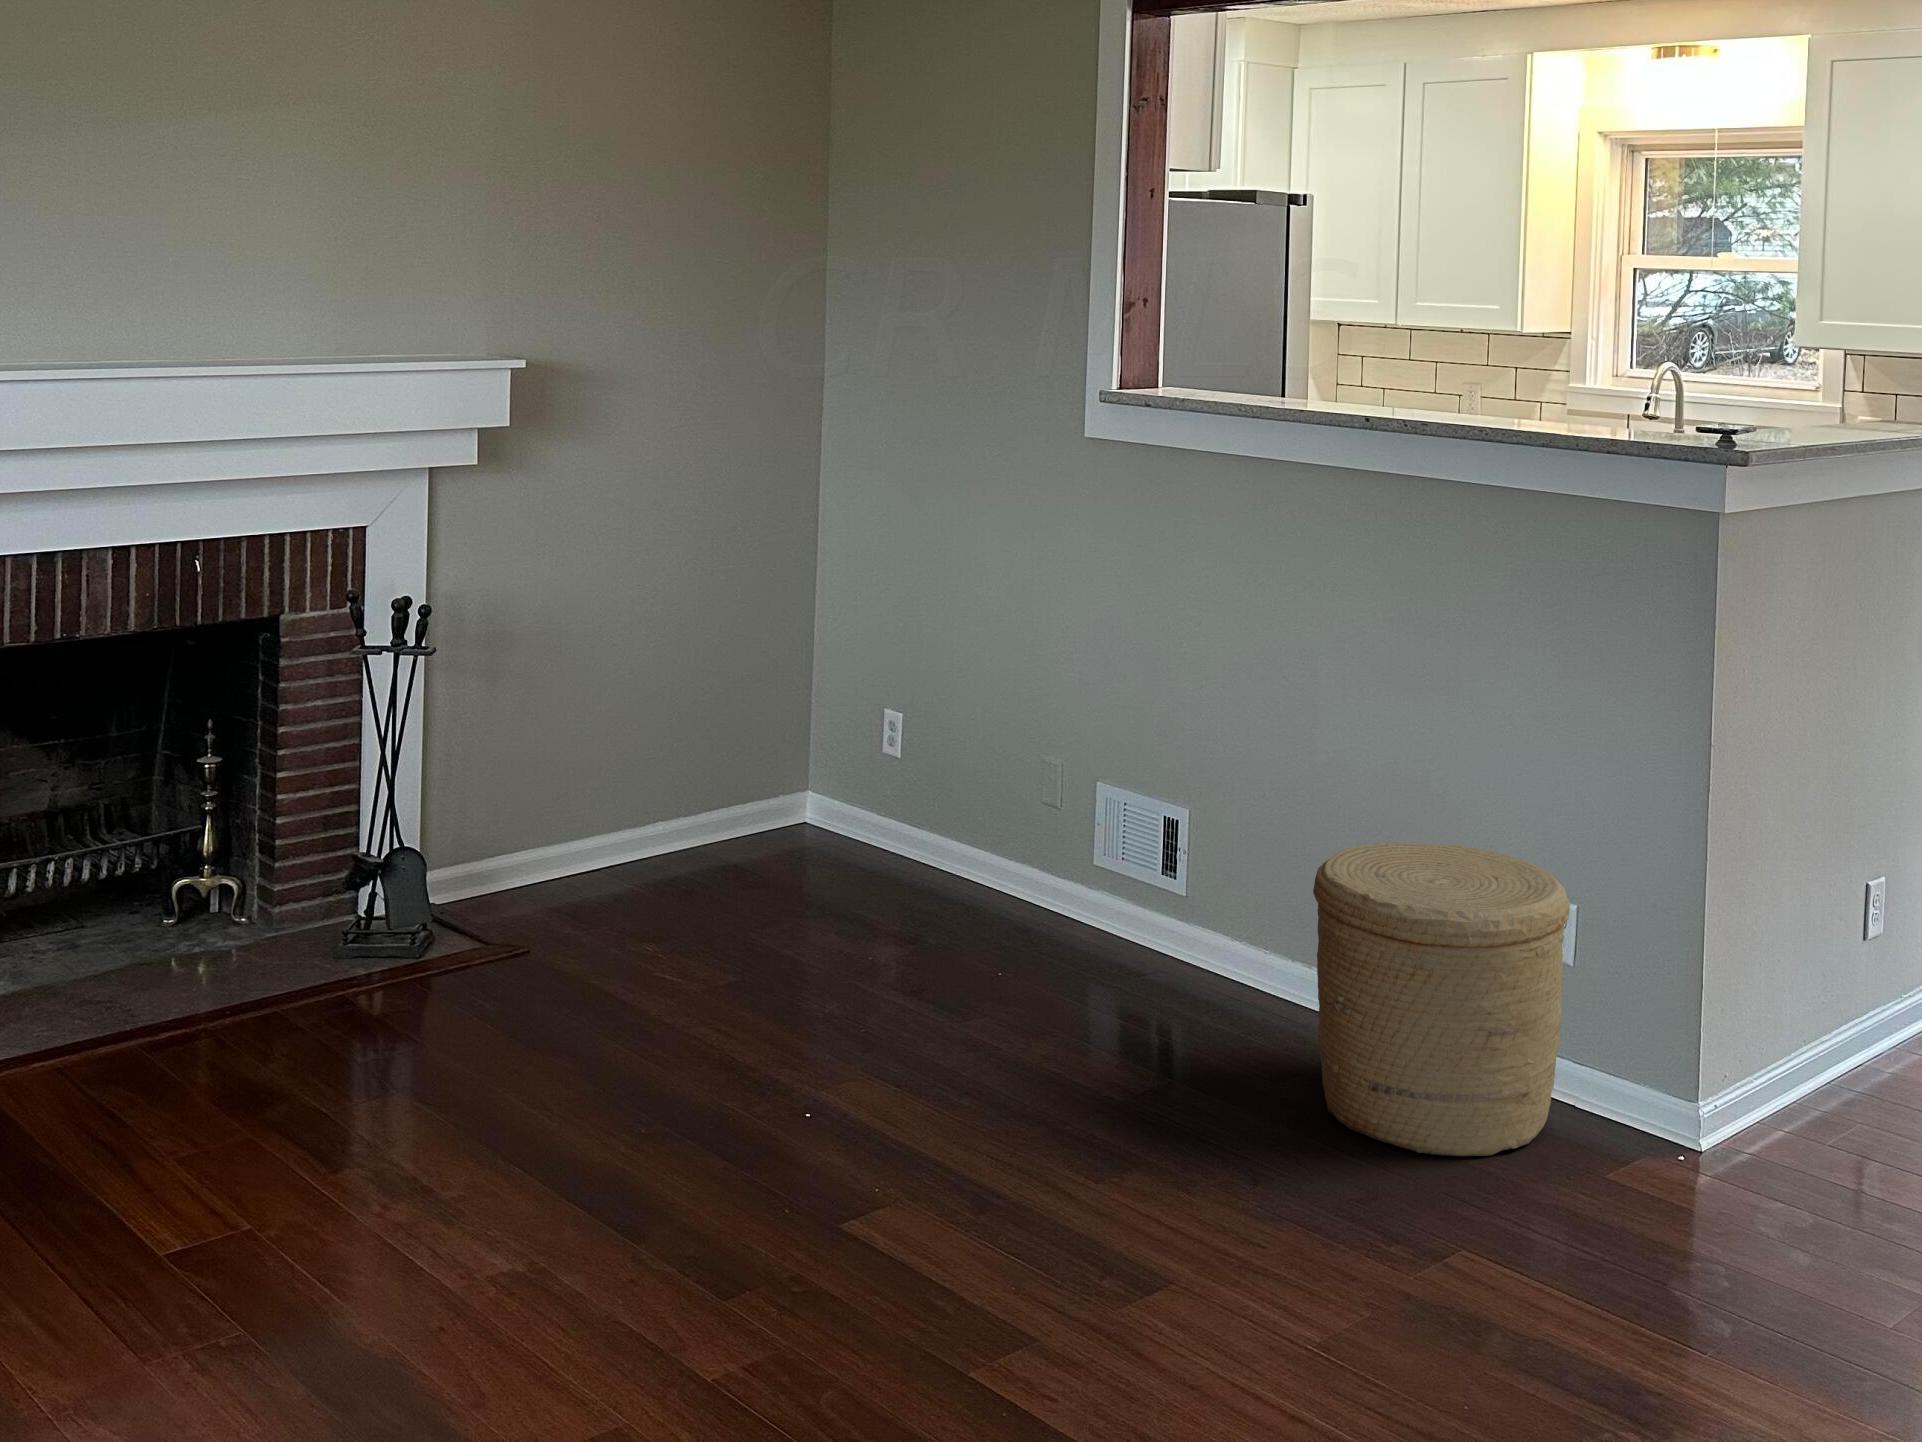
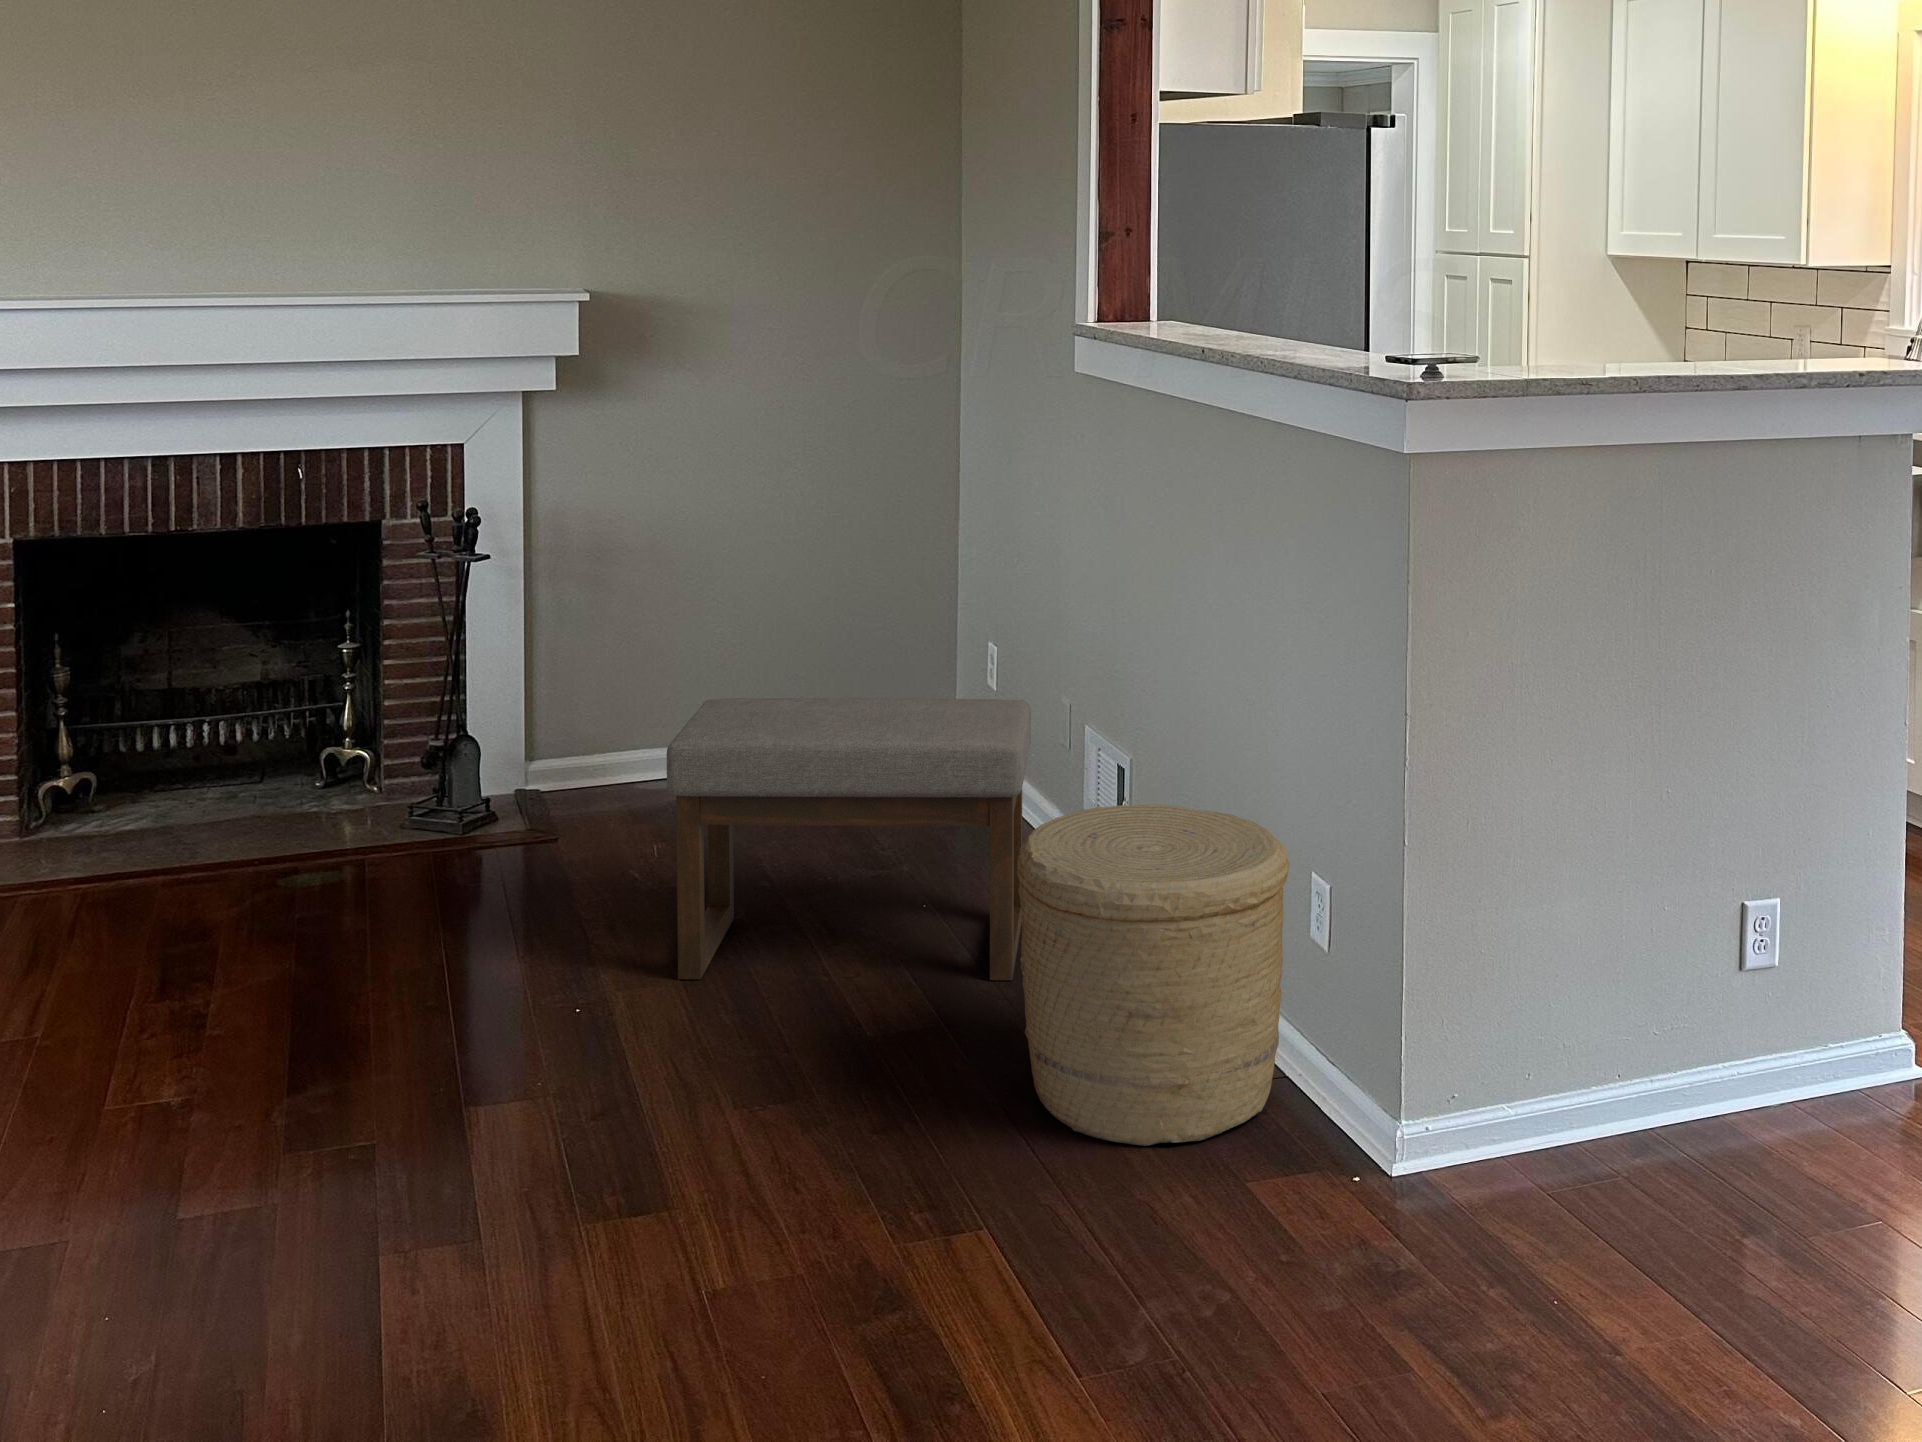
ottoman: none [815,760,1196,1073] -> present [666,698,1031,980]

